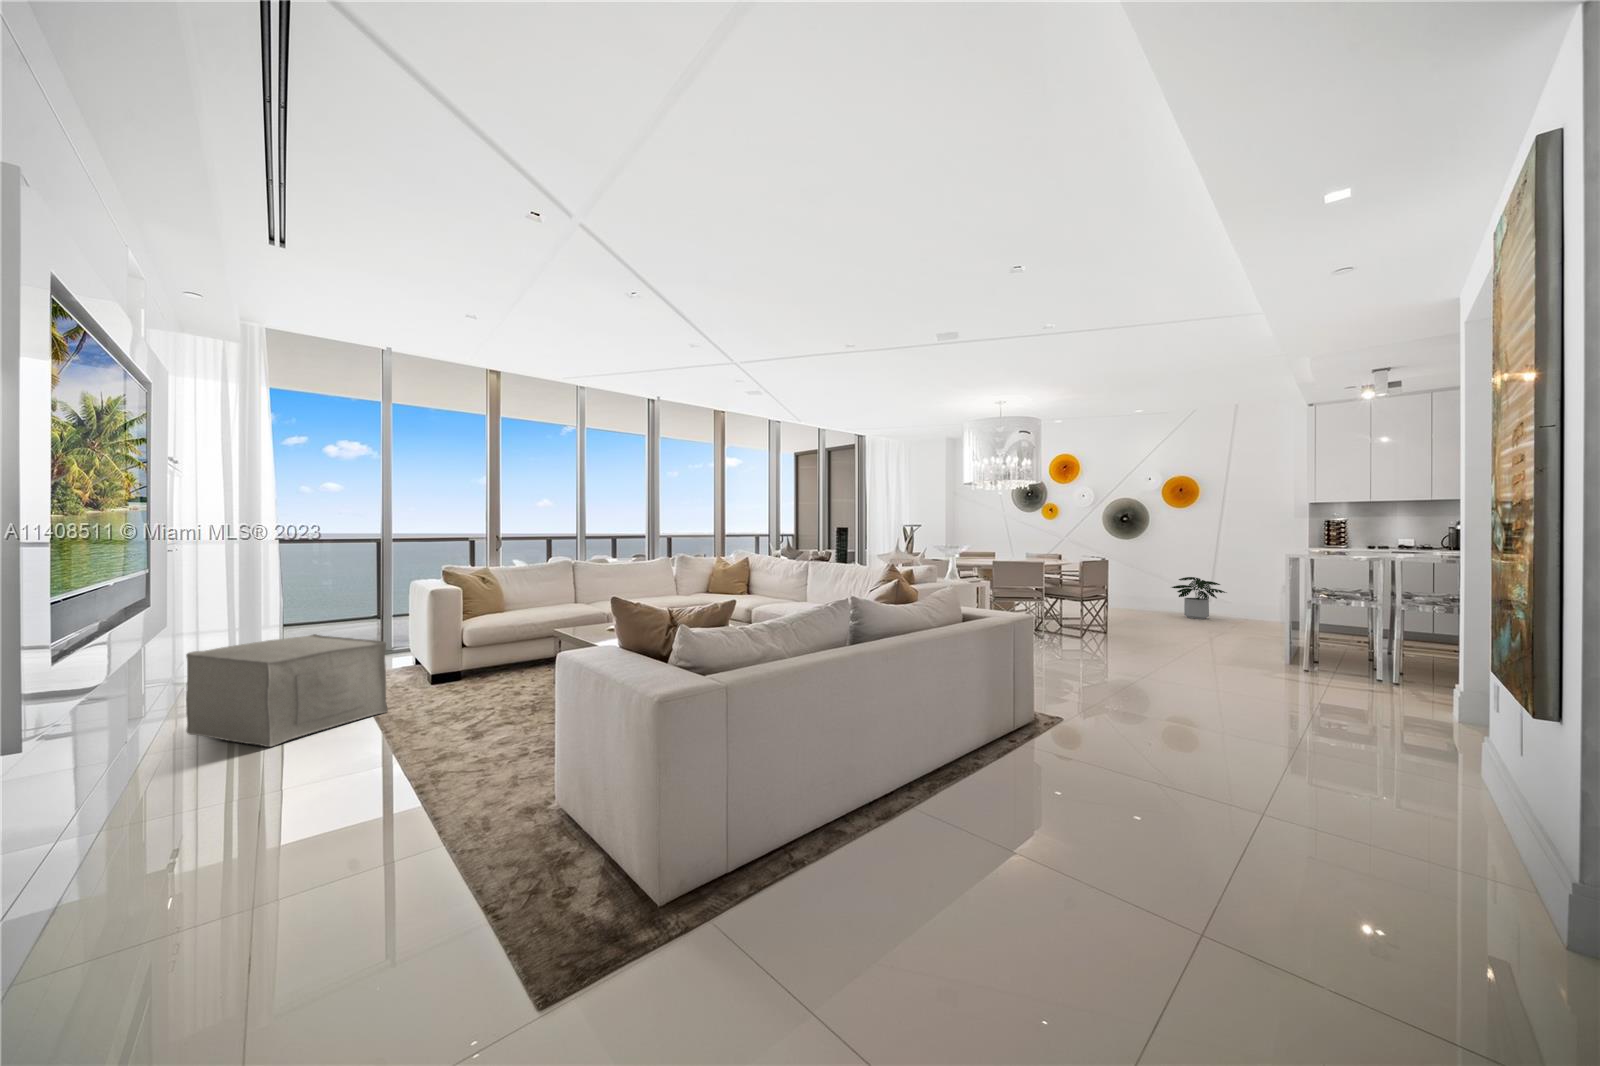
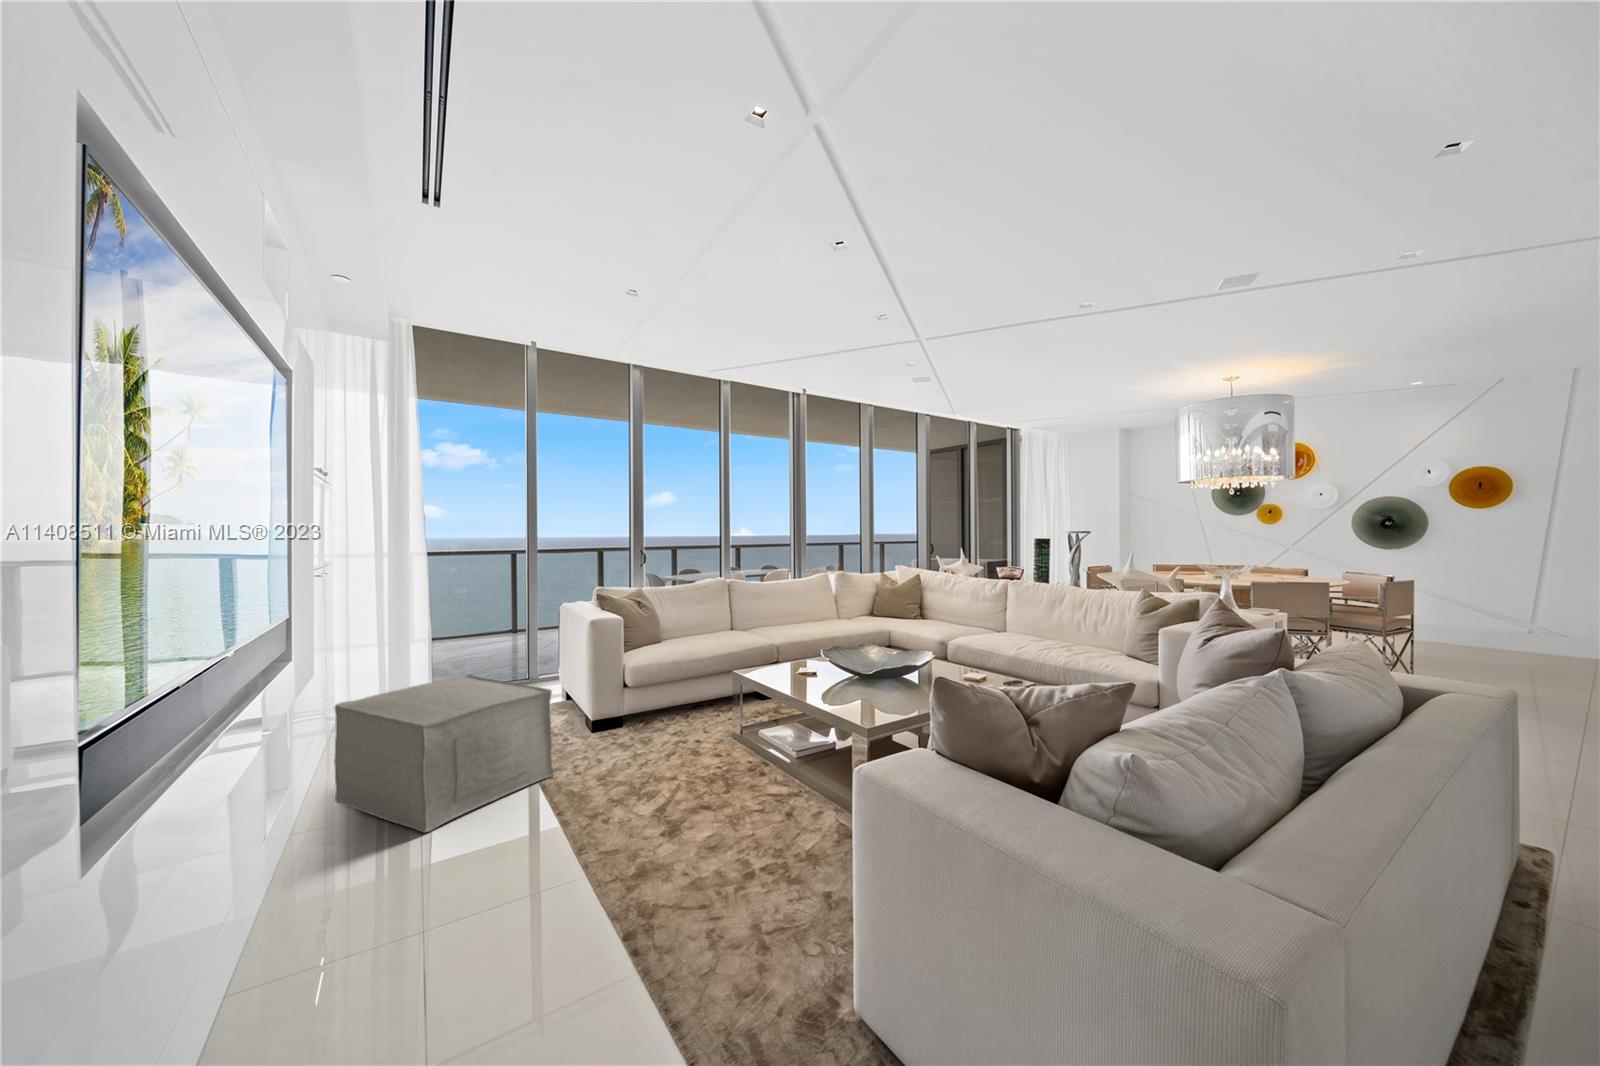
potted plant: present [1172,577,1225,619] -> none [1465,599,1568,655]

